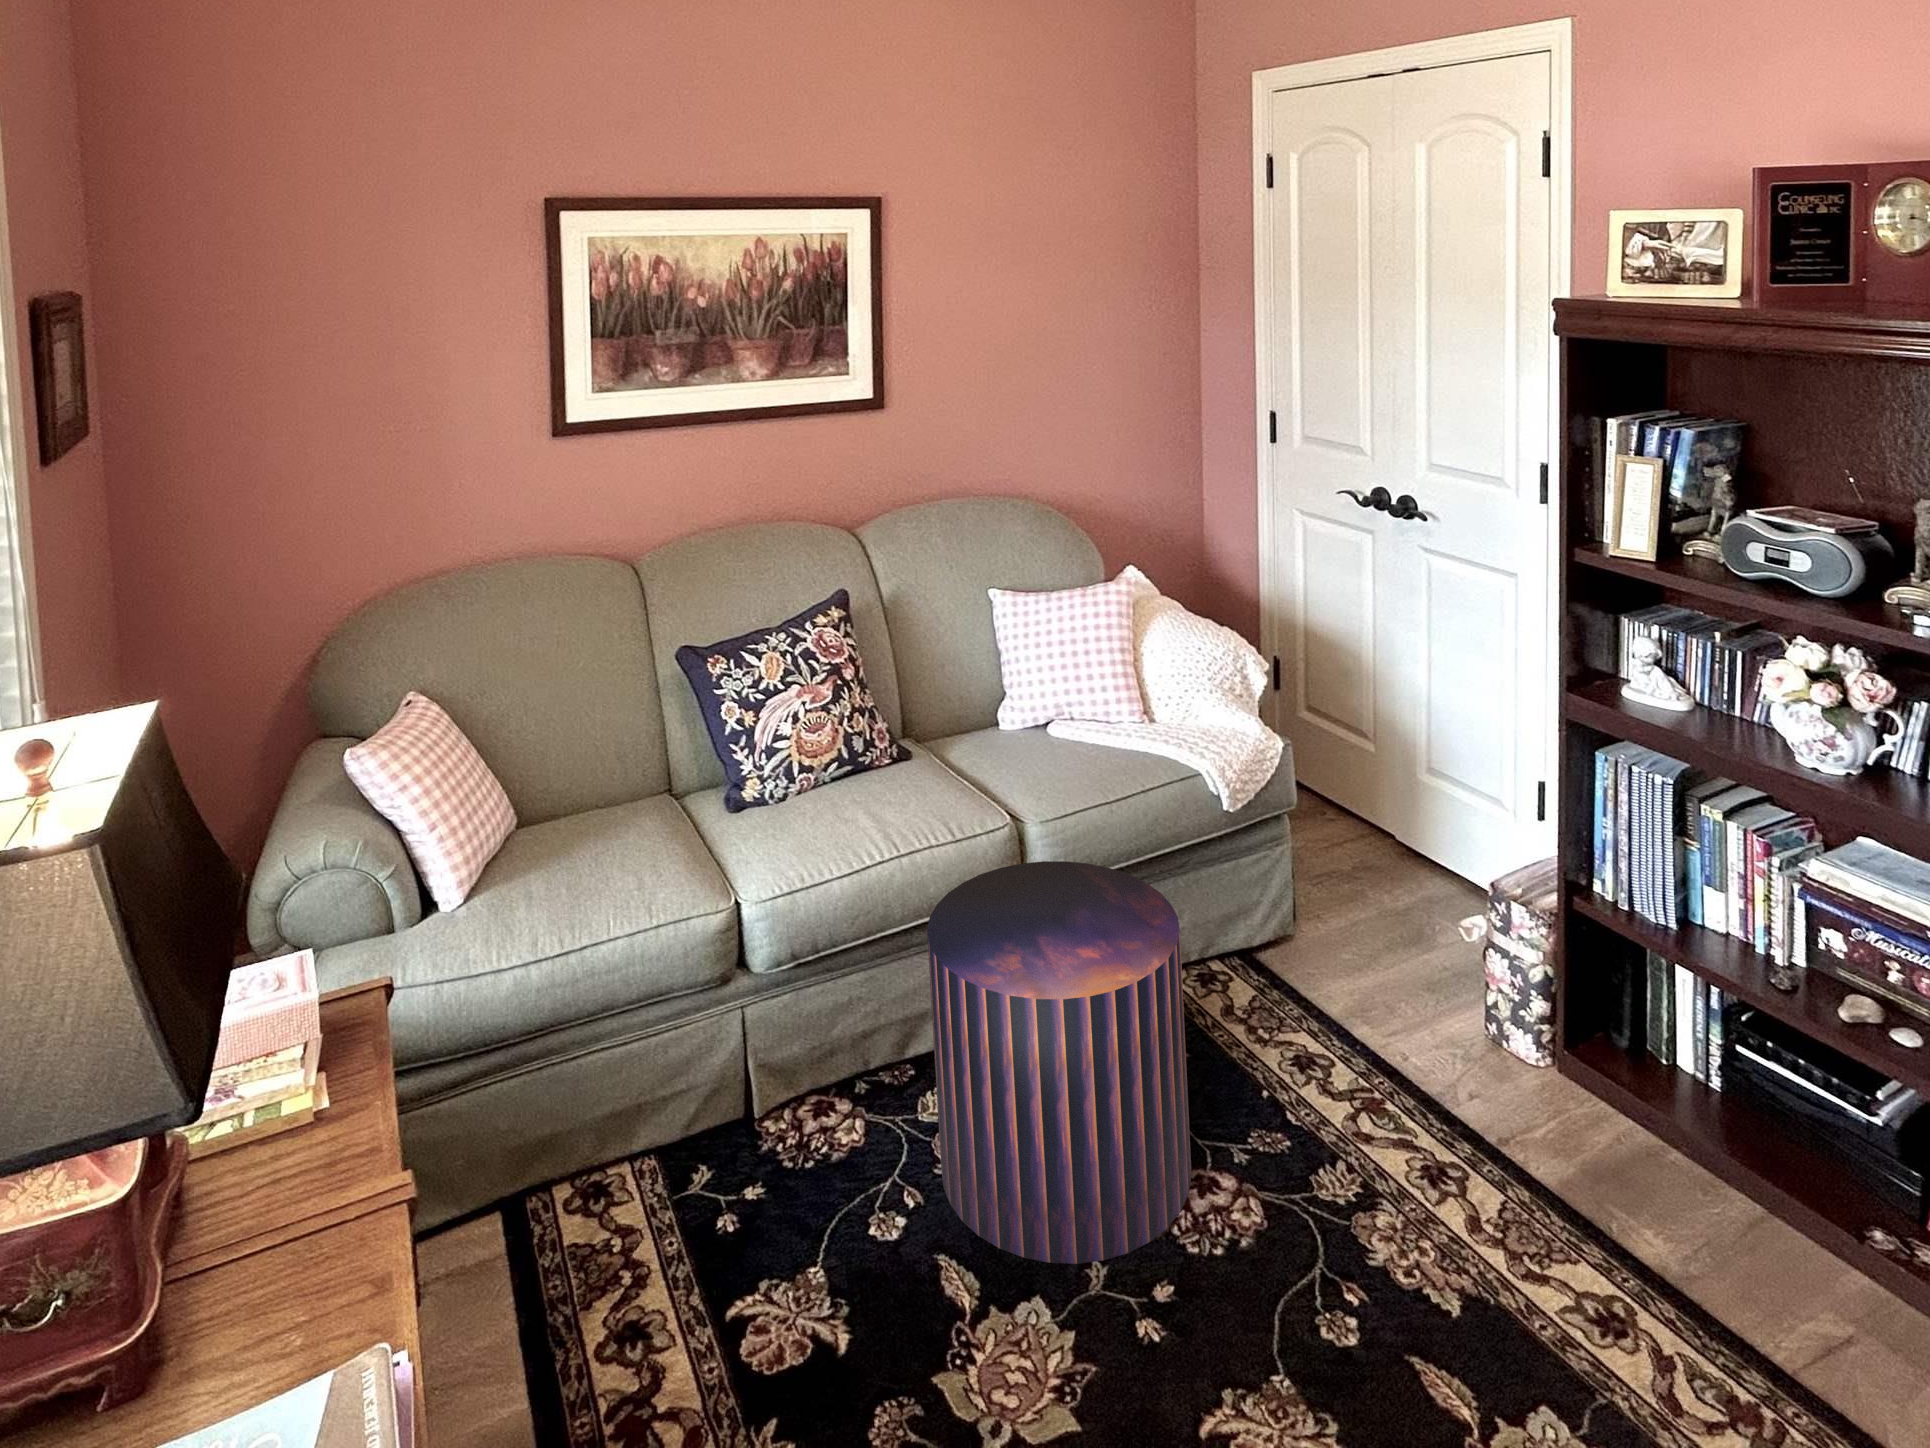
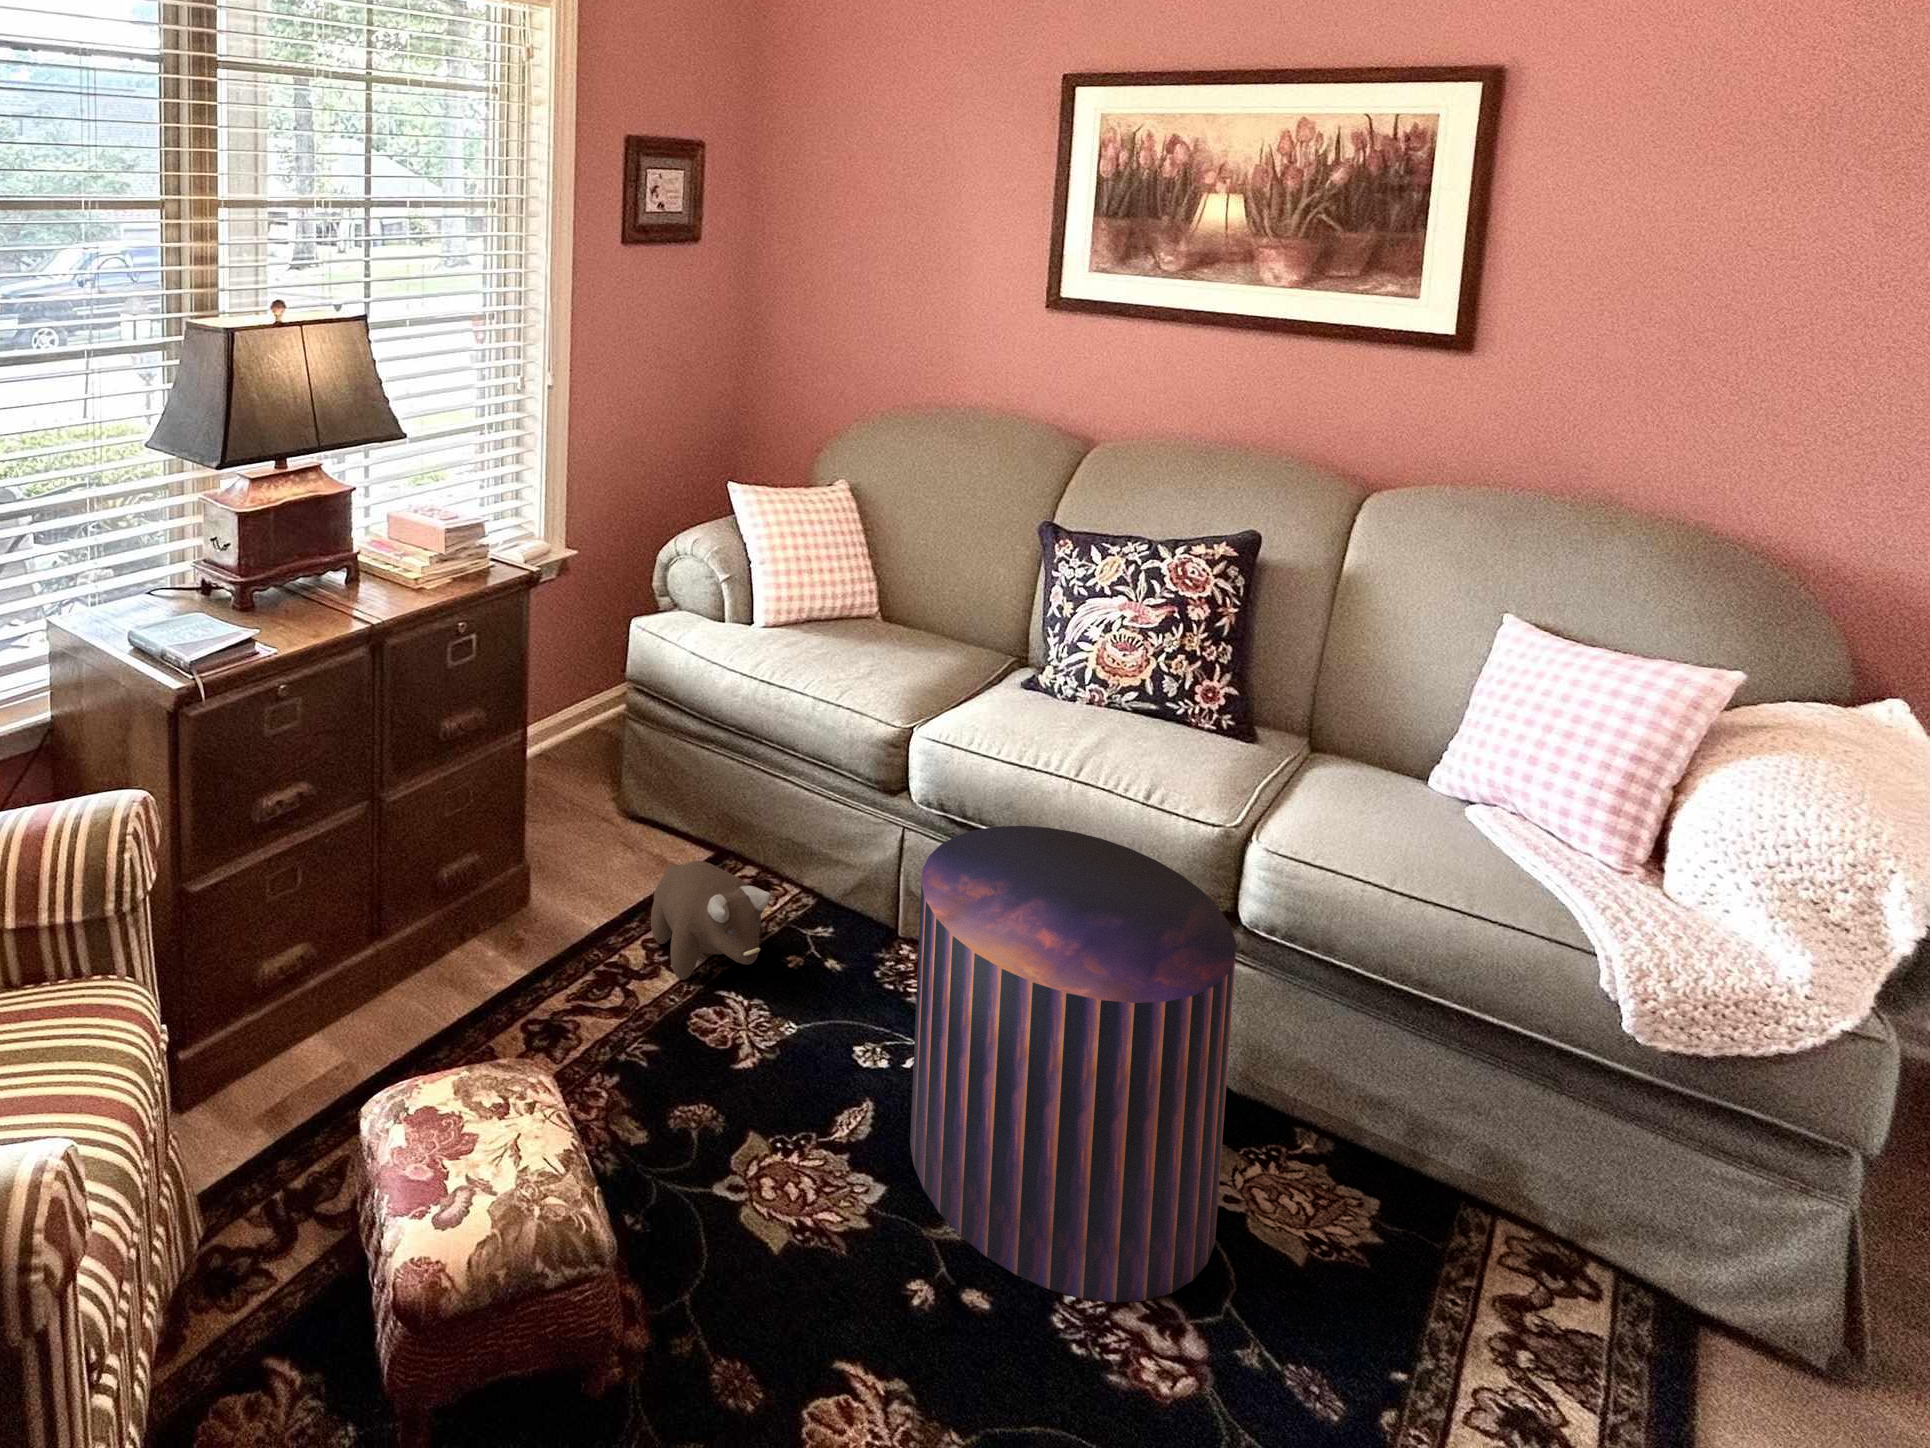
plush toy: none [572,1159,770,1352] -> present [651,861,771,980]

